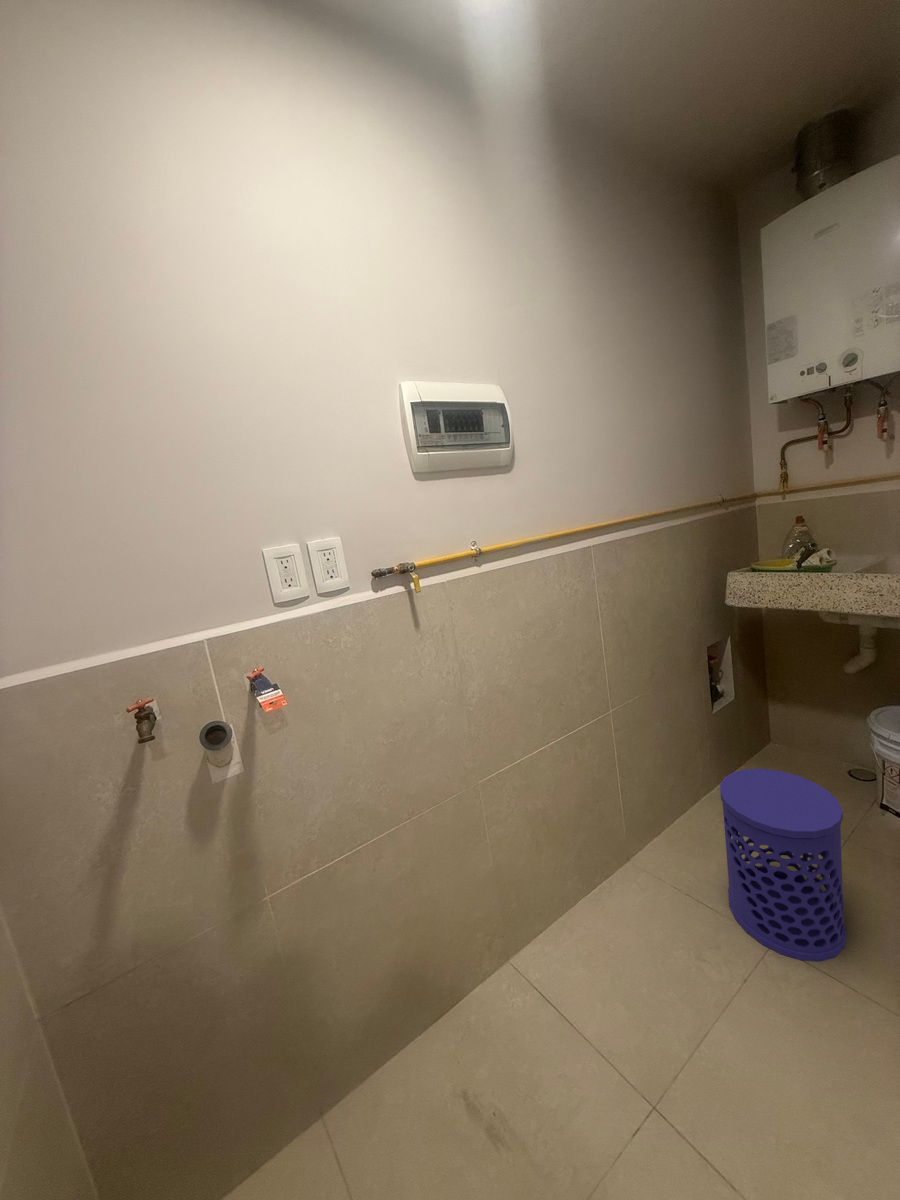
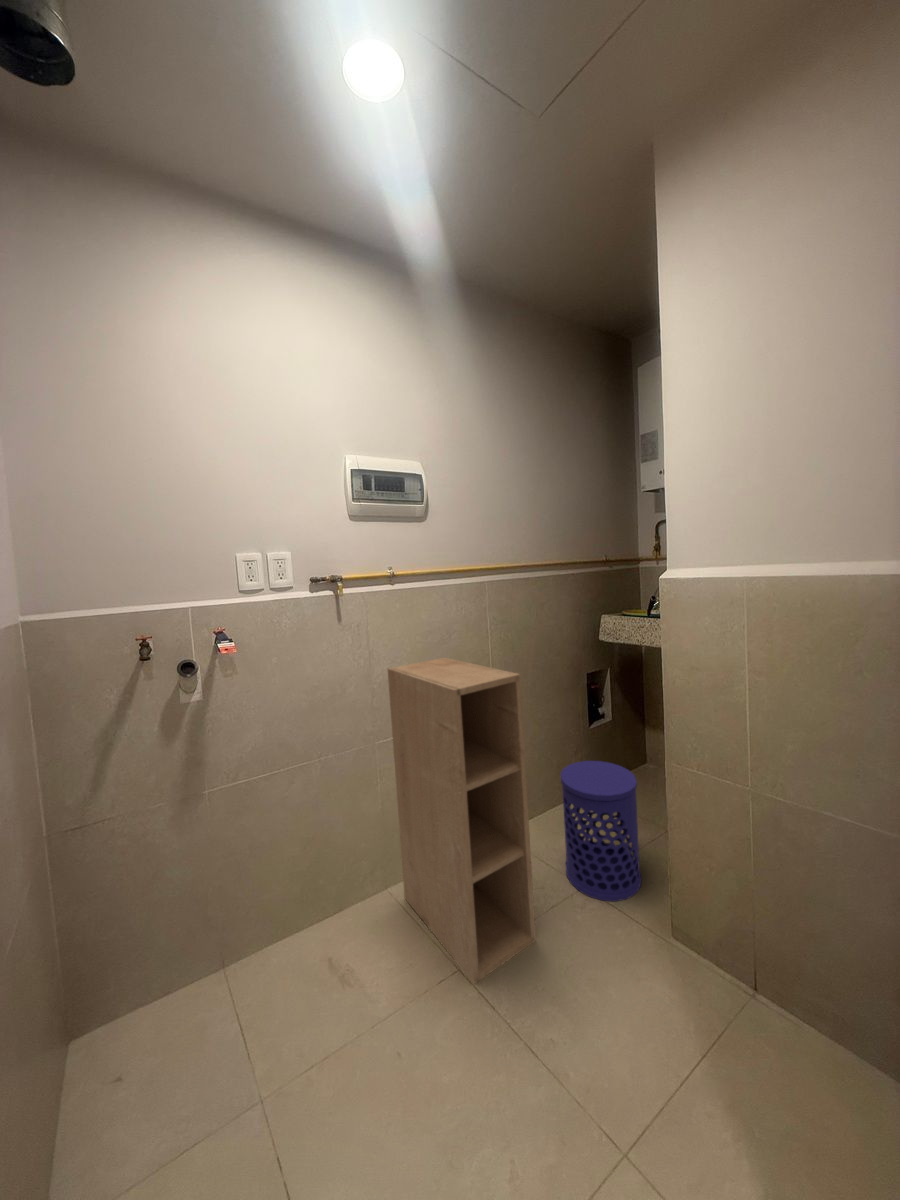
shelving unit: none [487,657,737,1125] -> present [388,658,536,984]

